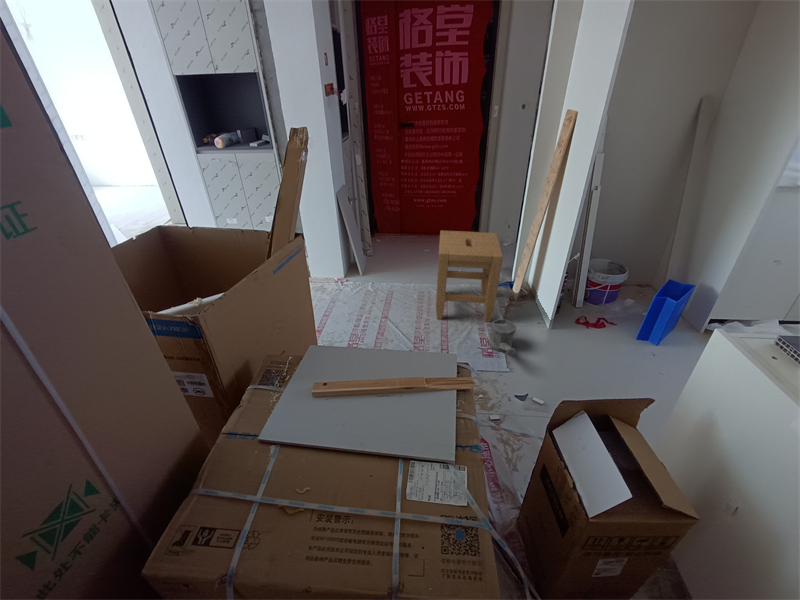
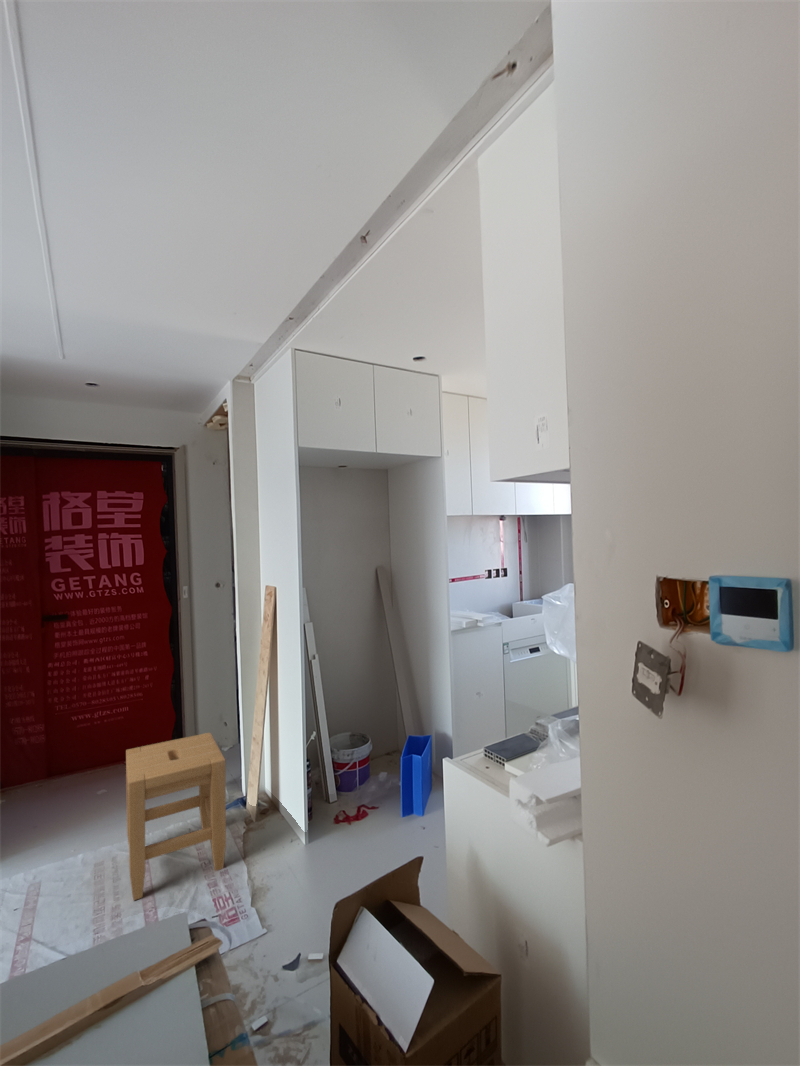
watering can: present [488,313,516,355] -> none [226,844,269,909]

